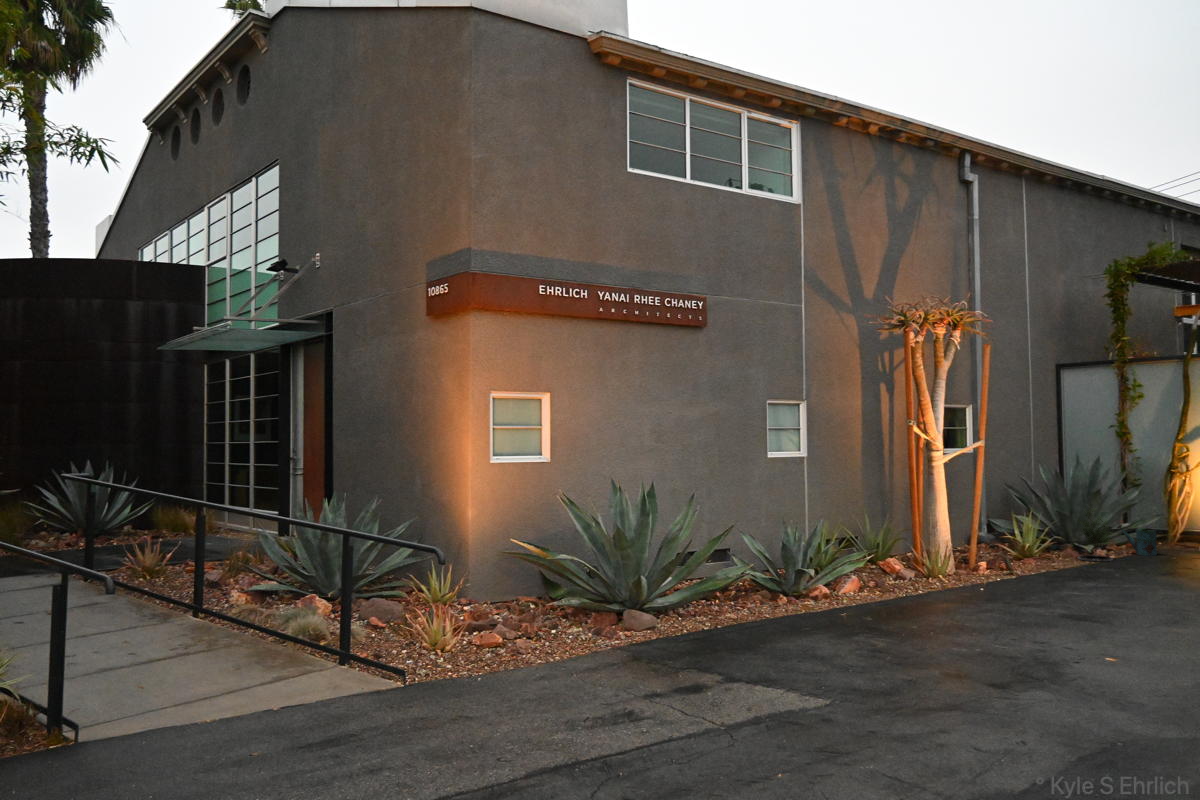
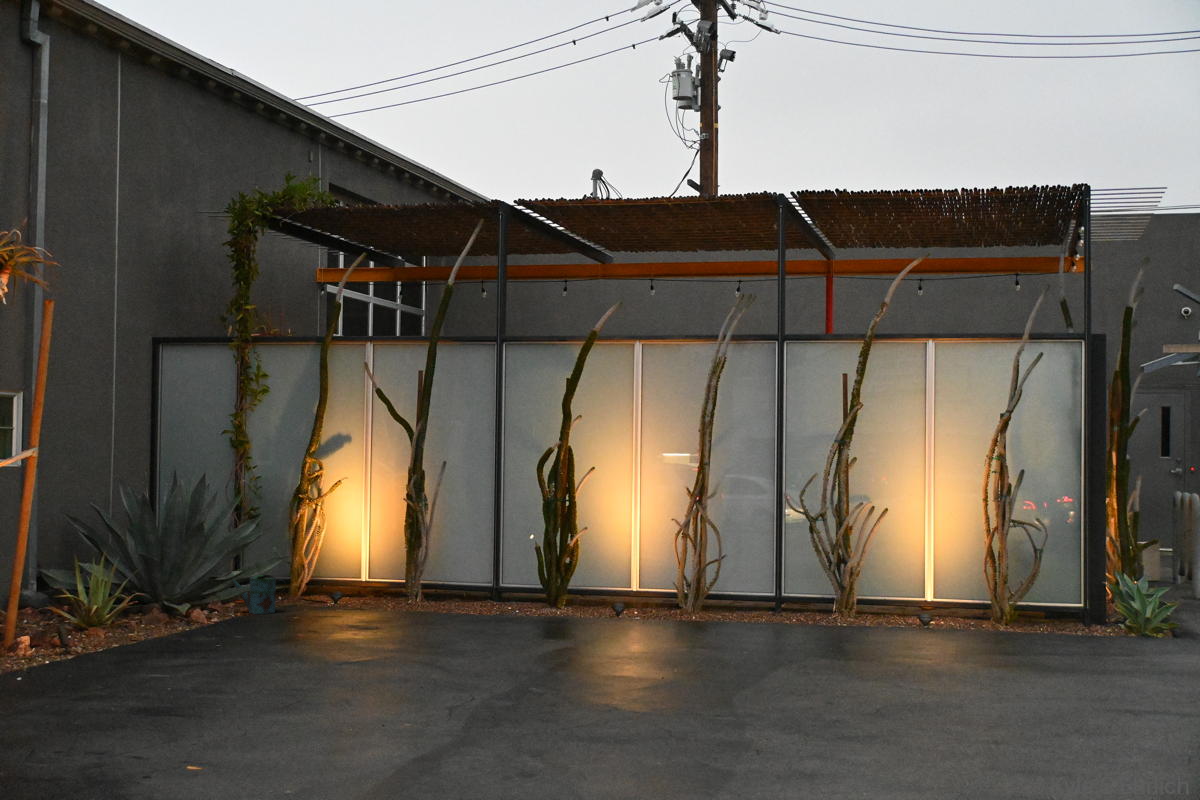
potted tree: present [1078,509,1113,561] -> none [168,538,221,627]

